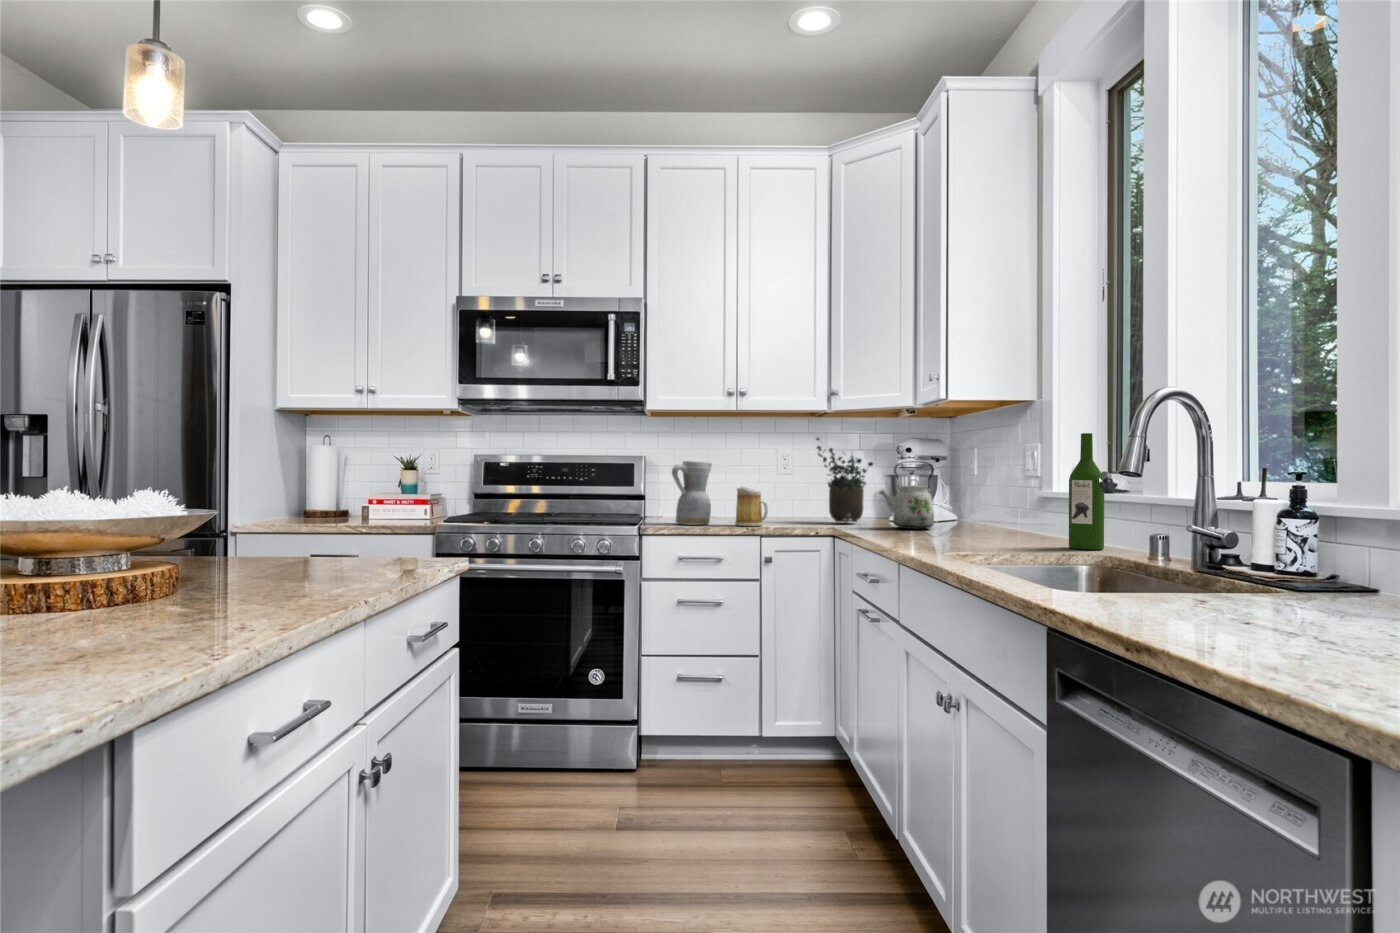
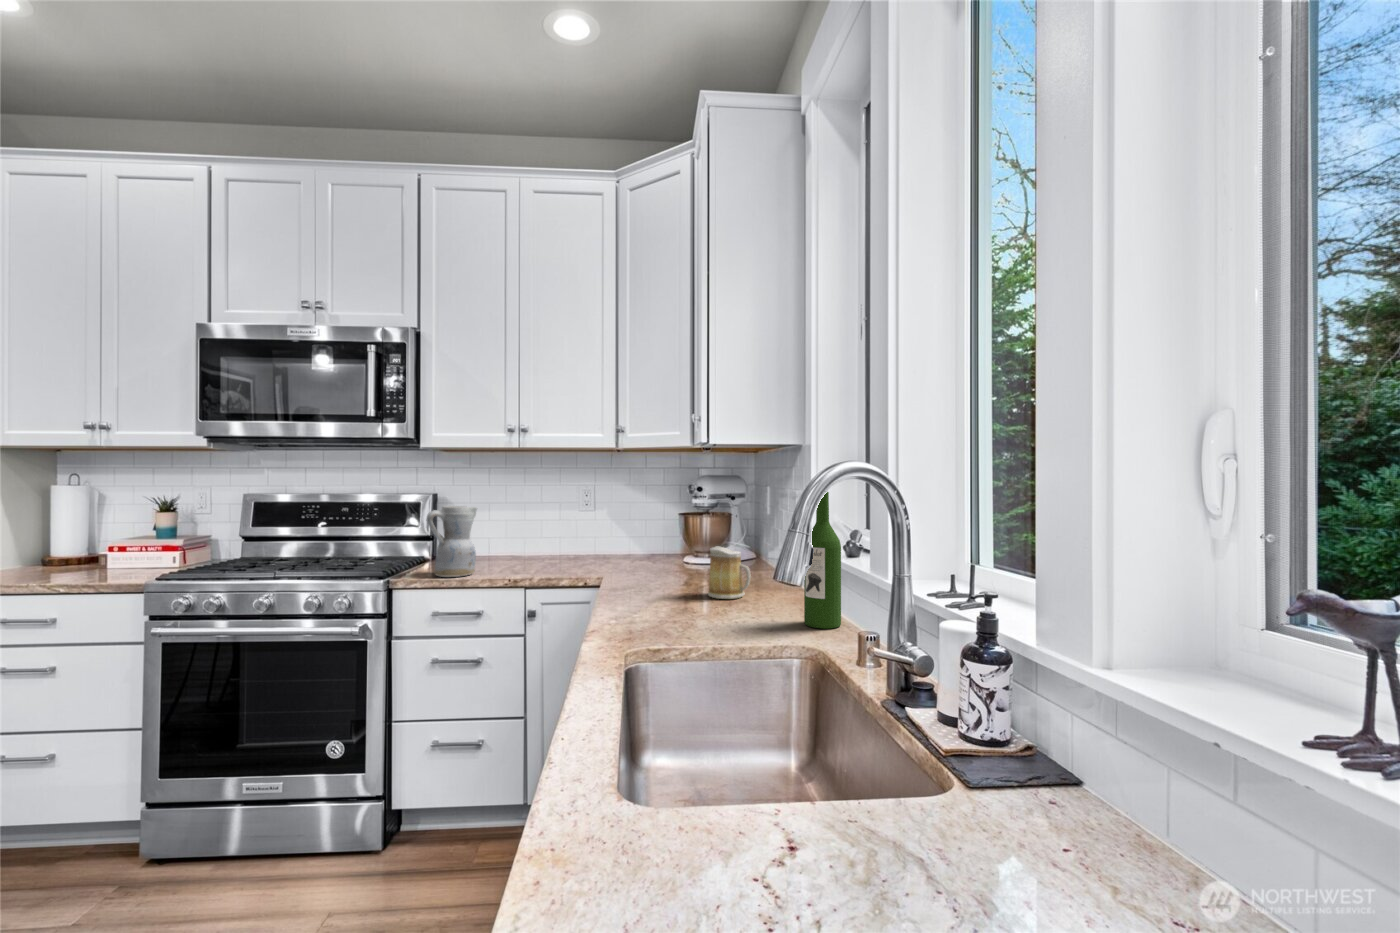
potted plant: present [816,438,873,522] -> none [597,477,652,569]
kettle: present [879,461,934,529] -> none [645,507,705,582]
mug: present [735,487,768,526] -> present [708,546,751,599]

